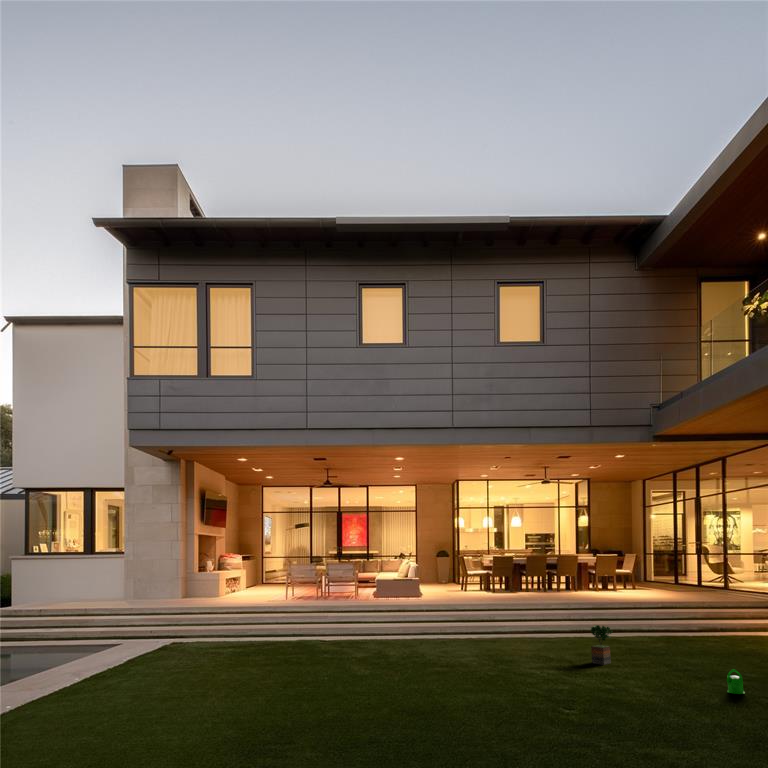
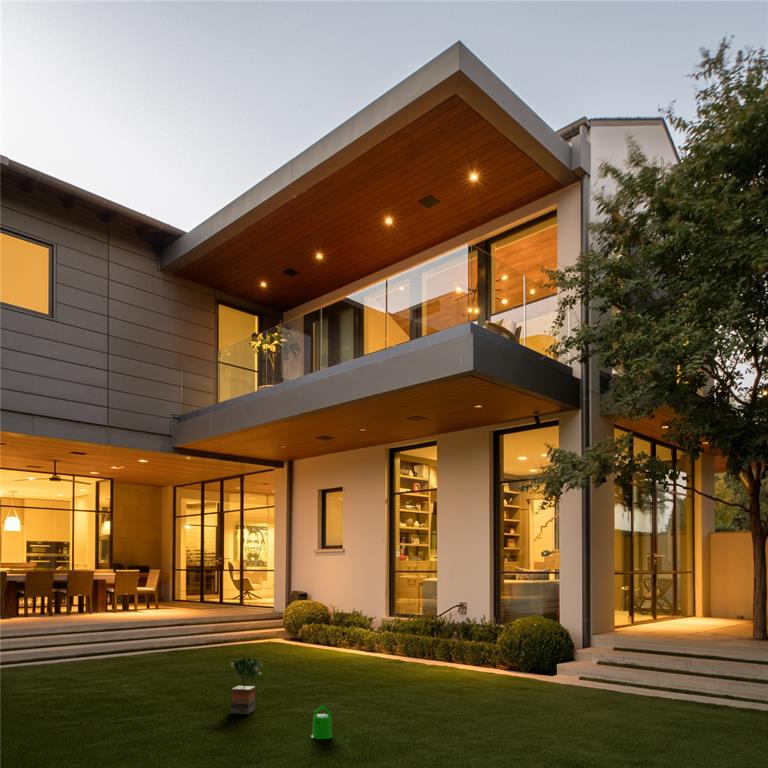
potted tree: present [591,625,613,665] -> present [230,658,262,714]

